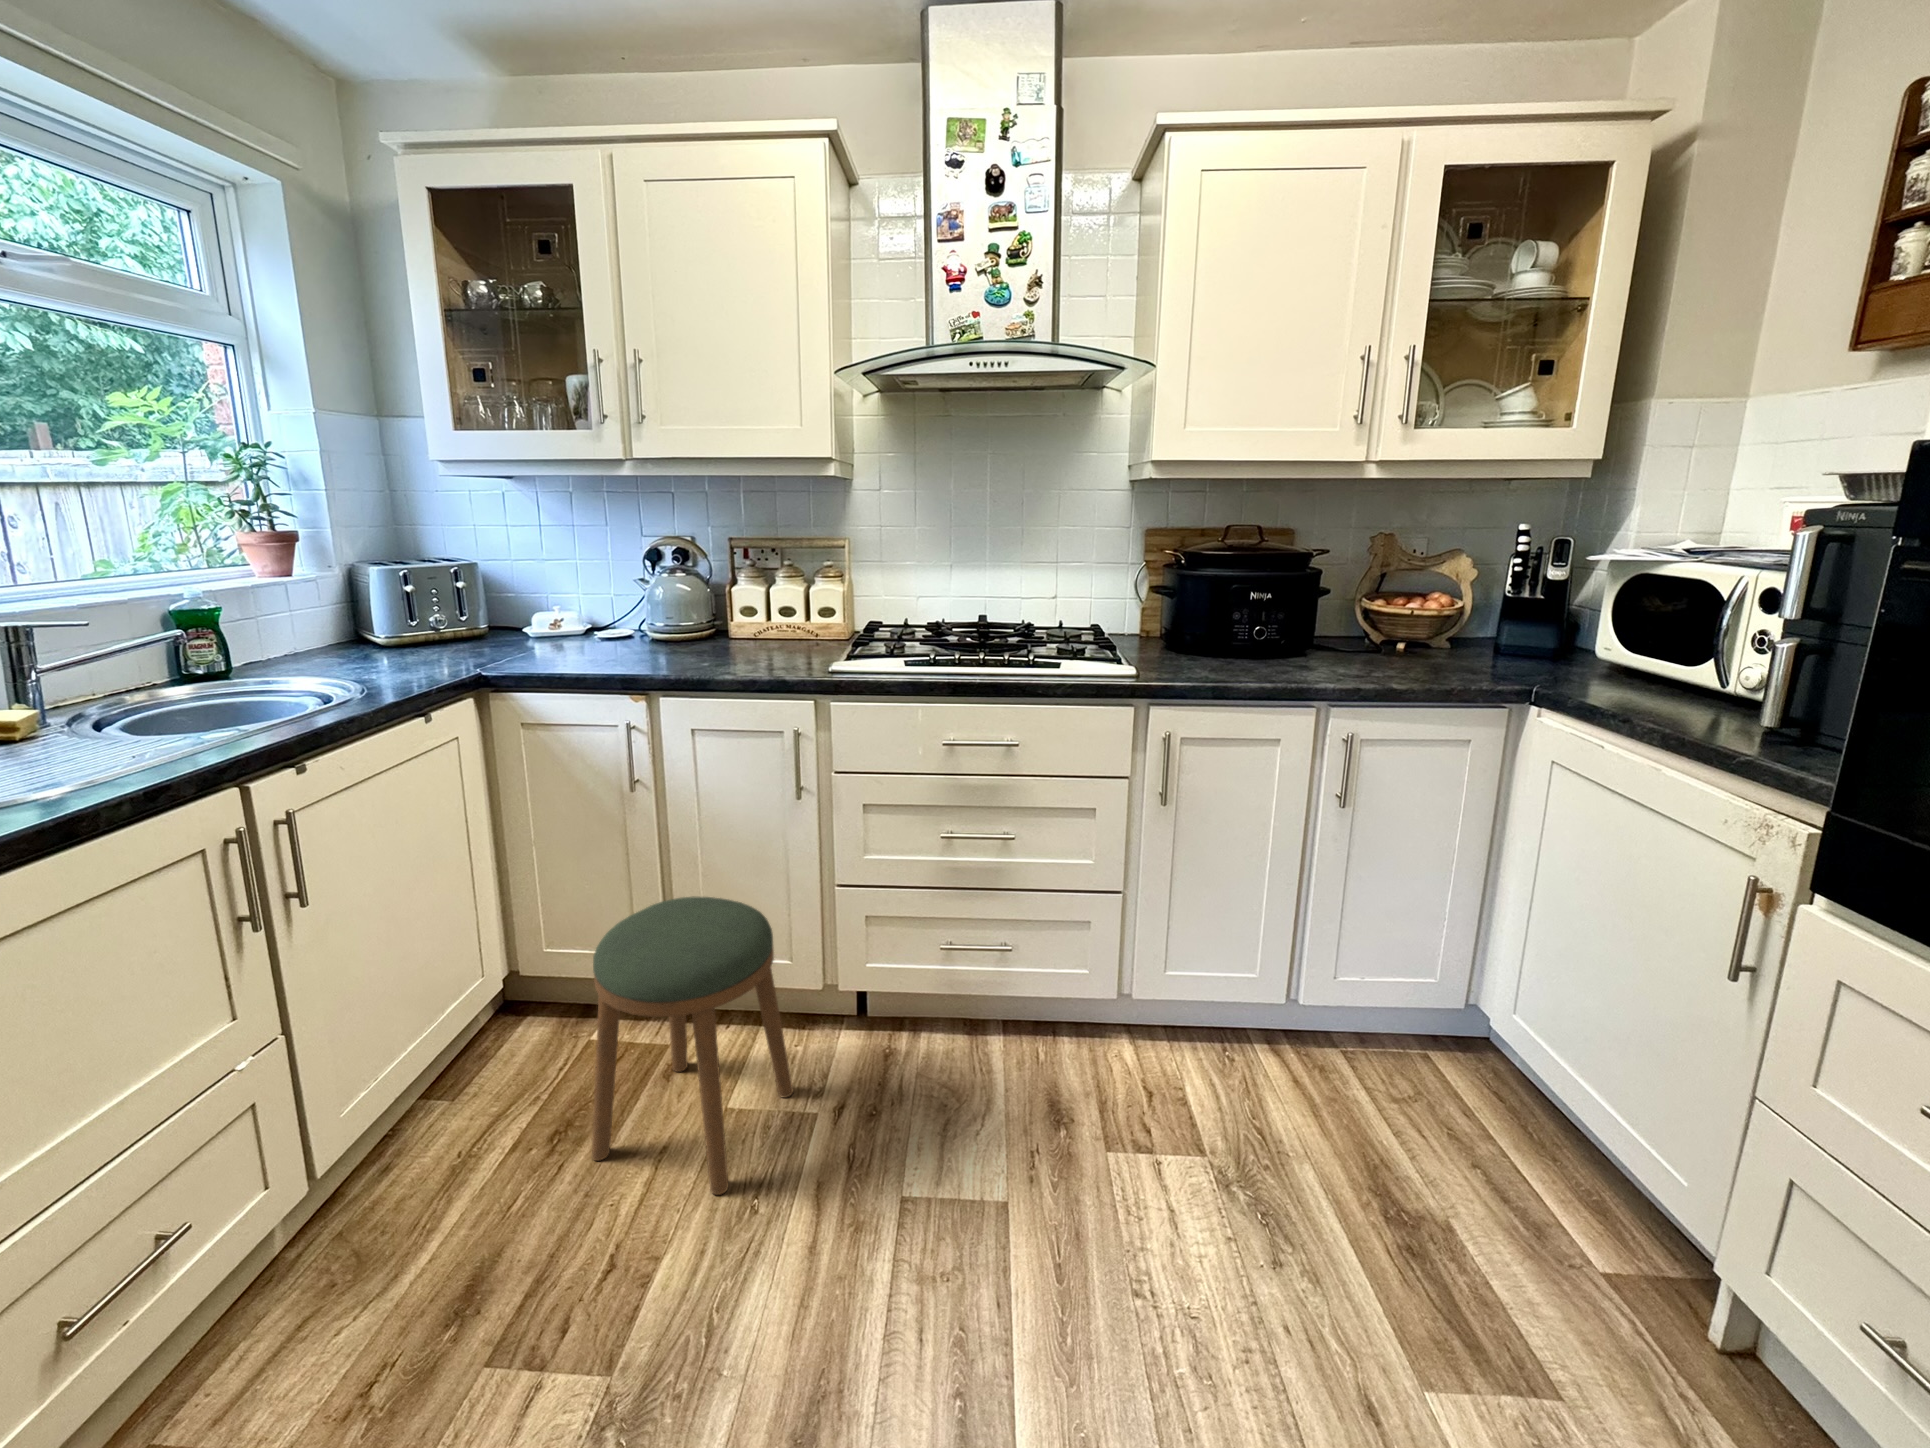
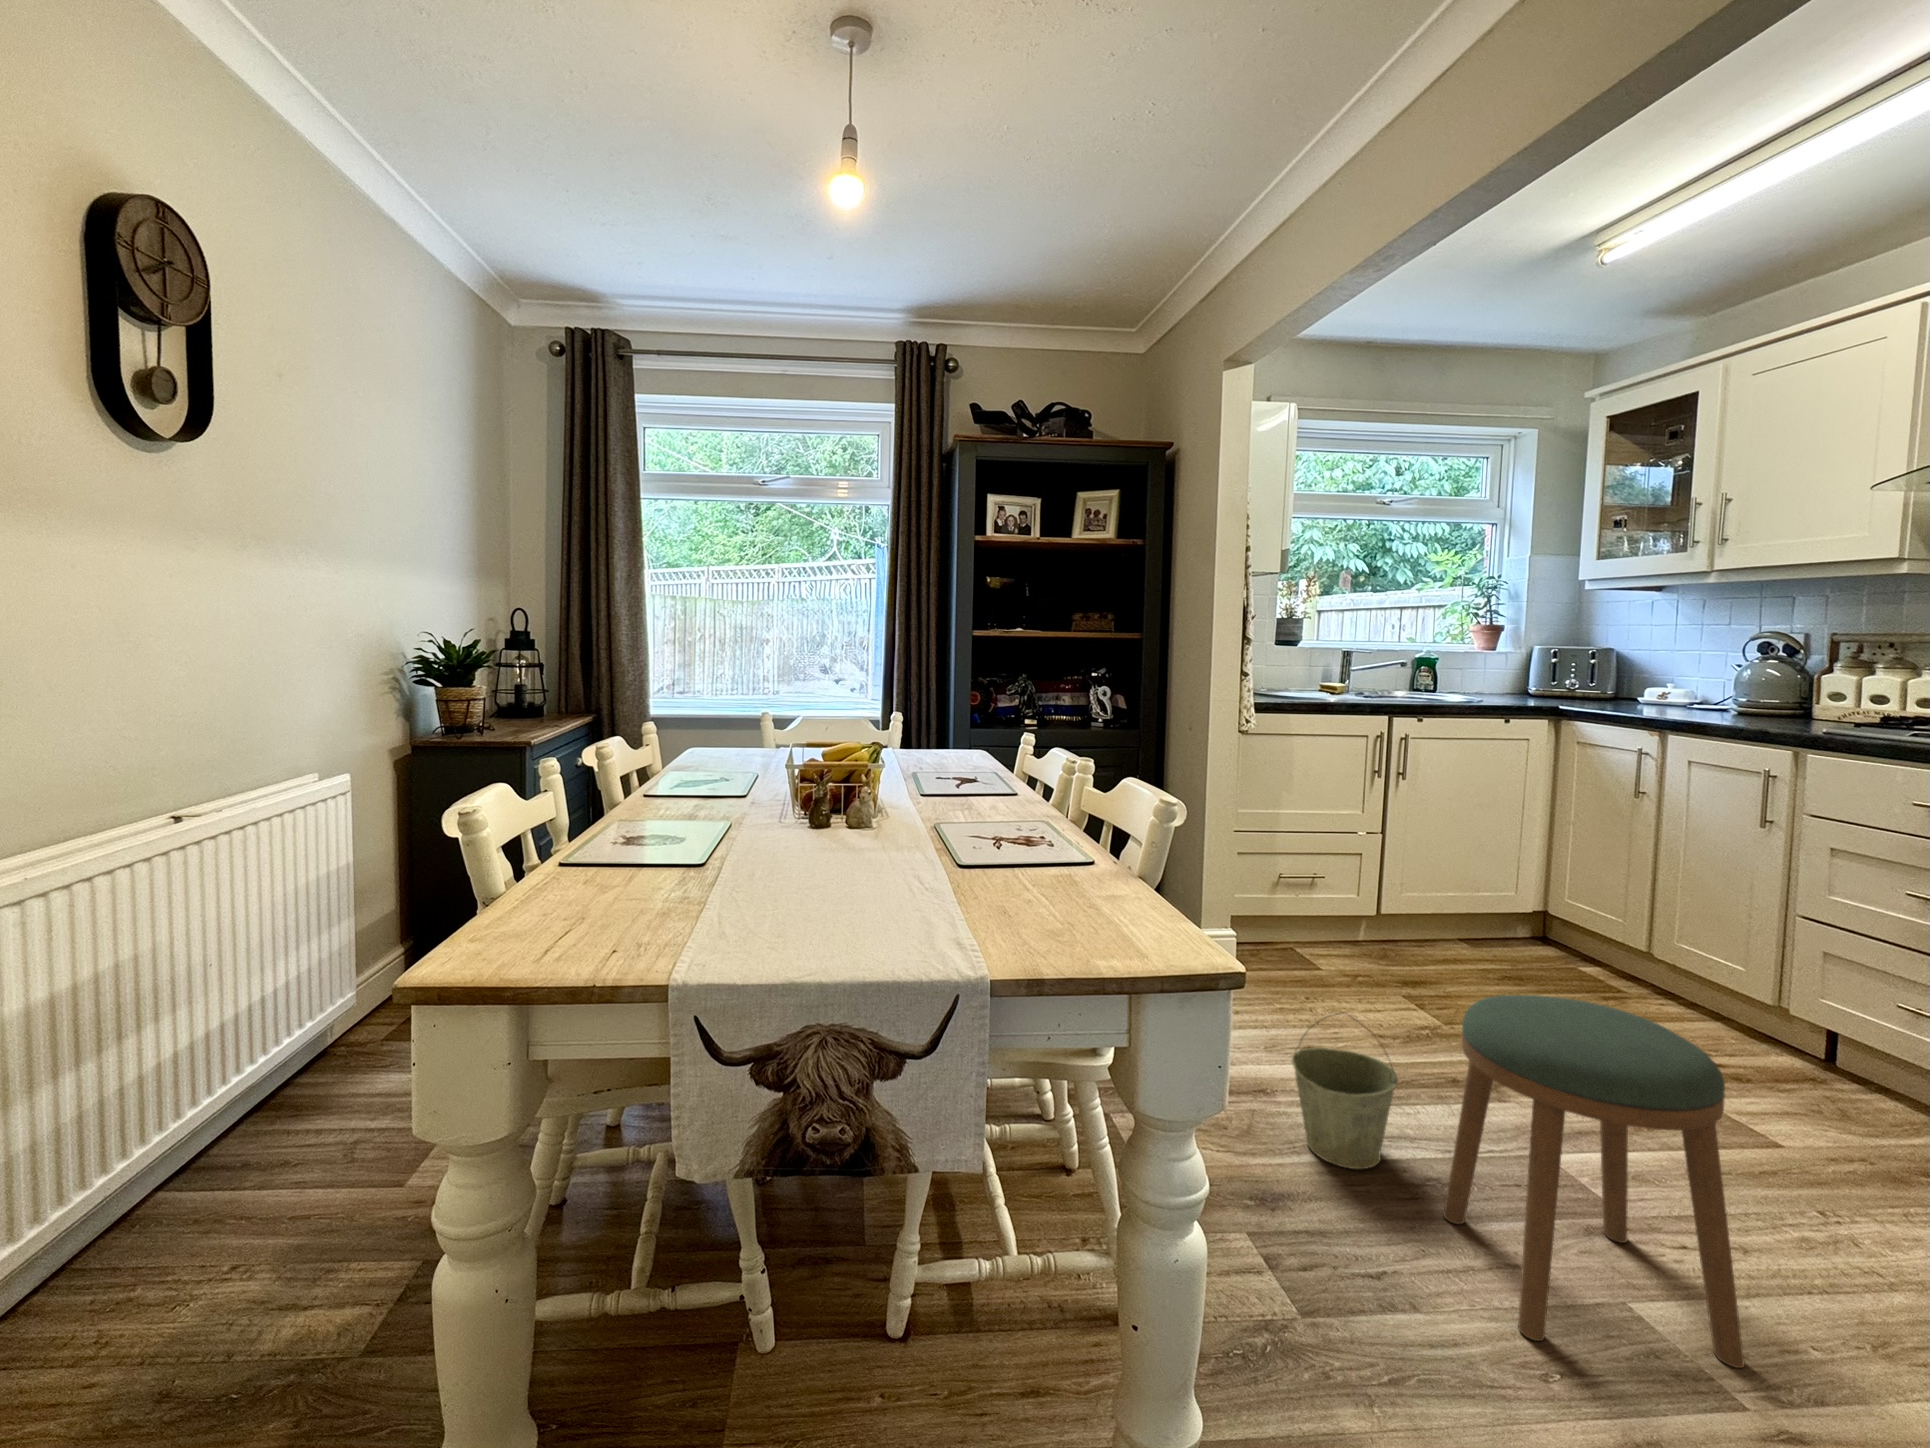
bucket: none [390,1043,515,1214] -> present [1292,1016,1398,1169]

